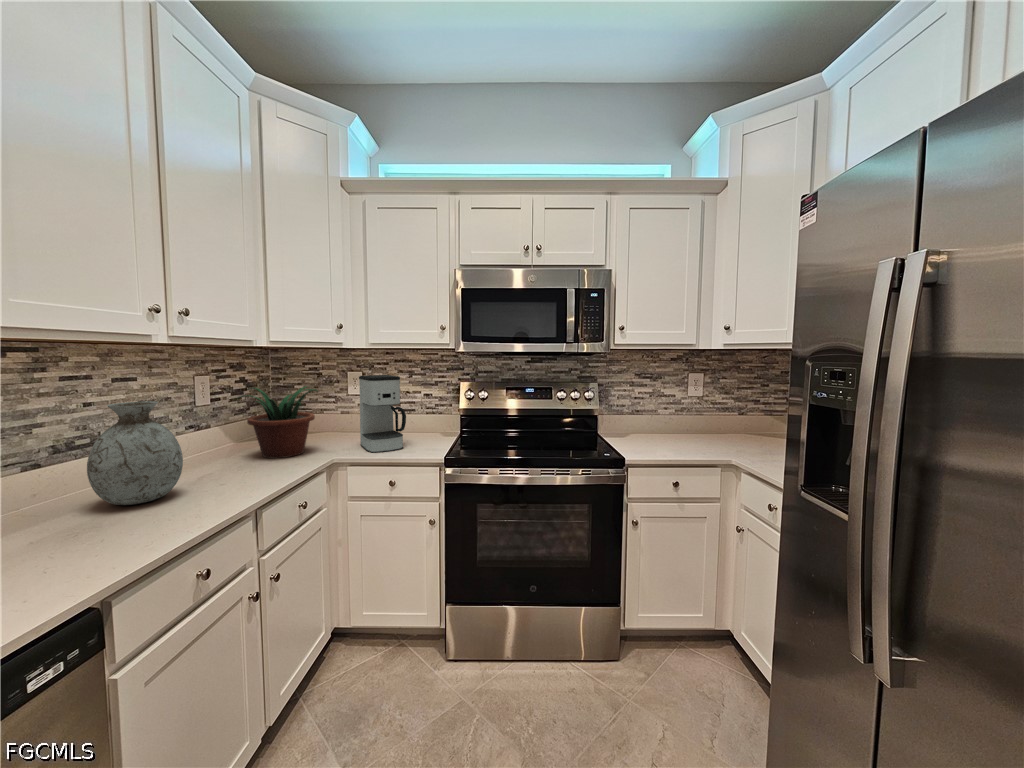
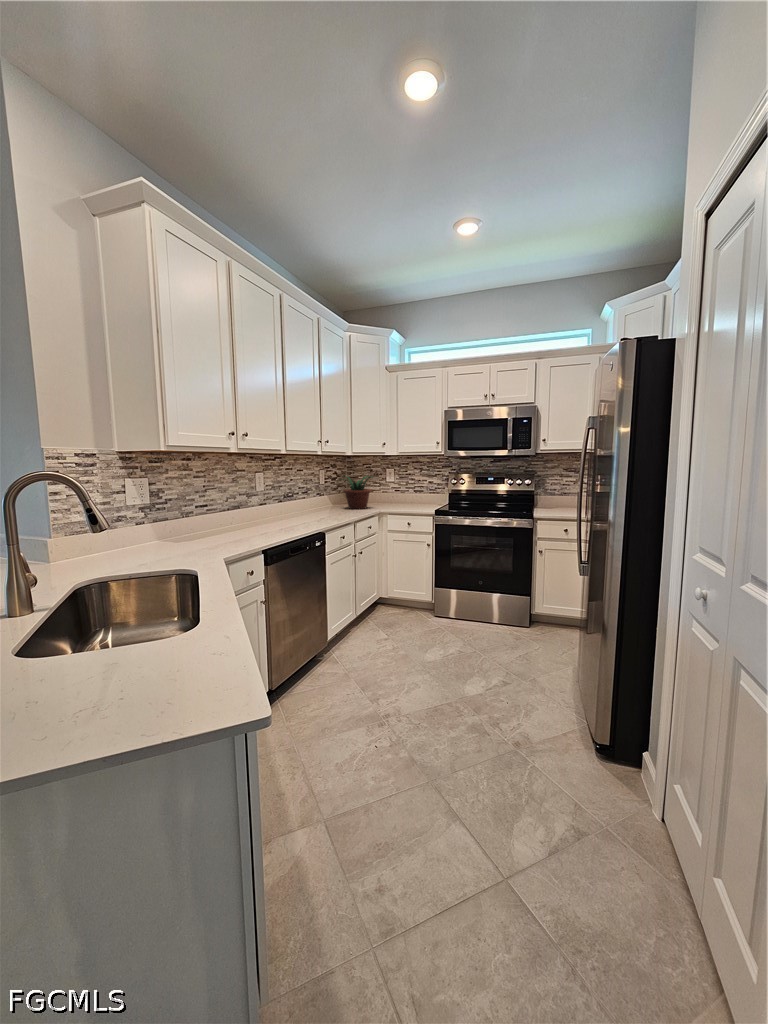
coffee maker: present [359,375,406,453] -> none [393,470,417,509]
vase: present [87,401,183,505] -> none [301,477,328,515]

